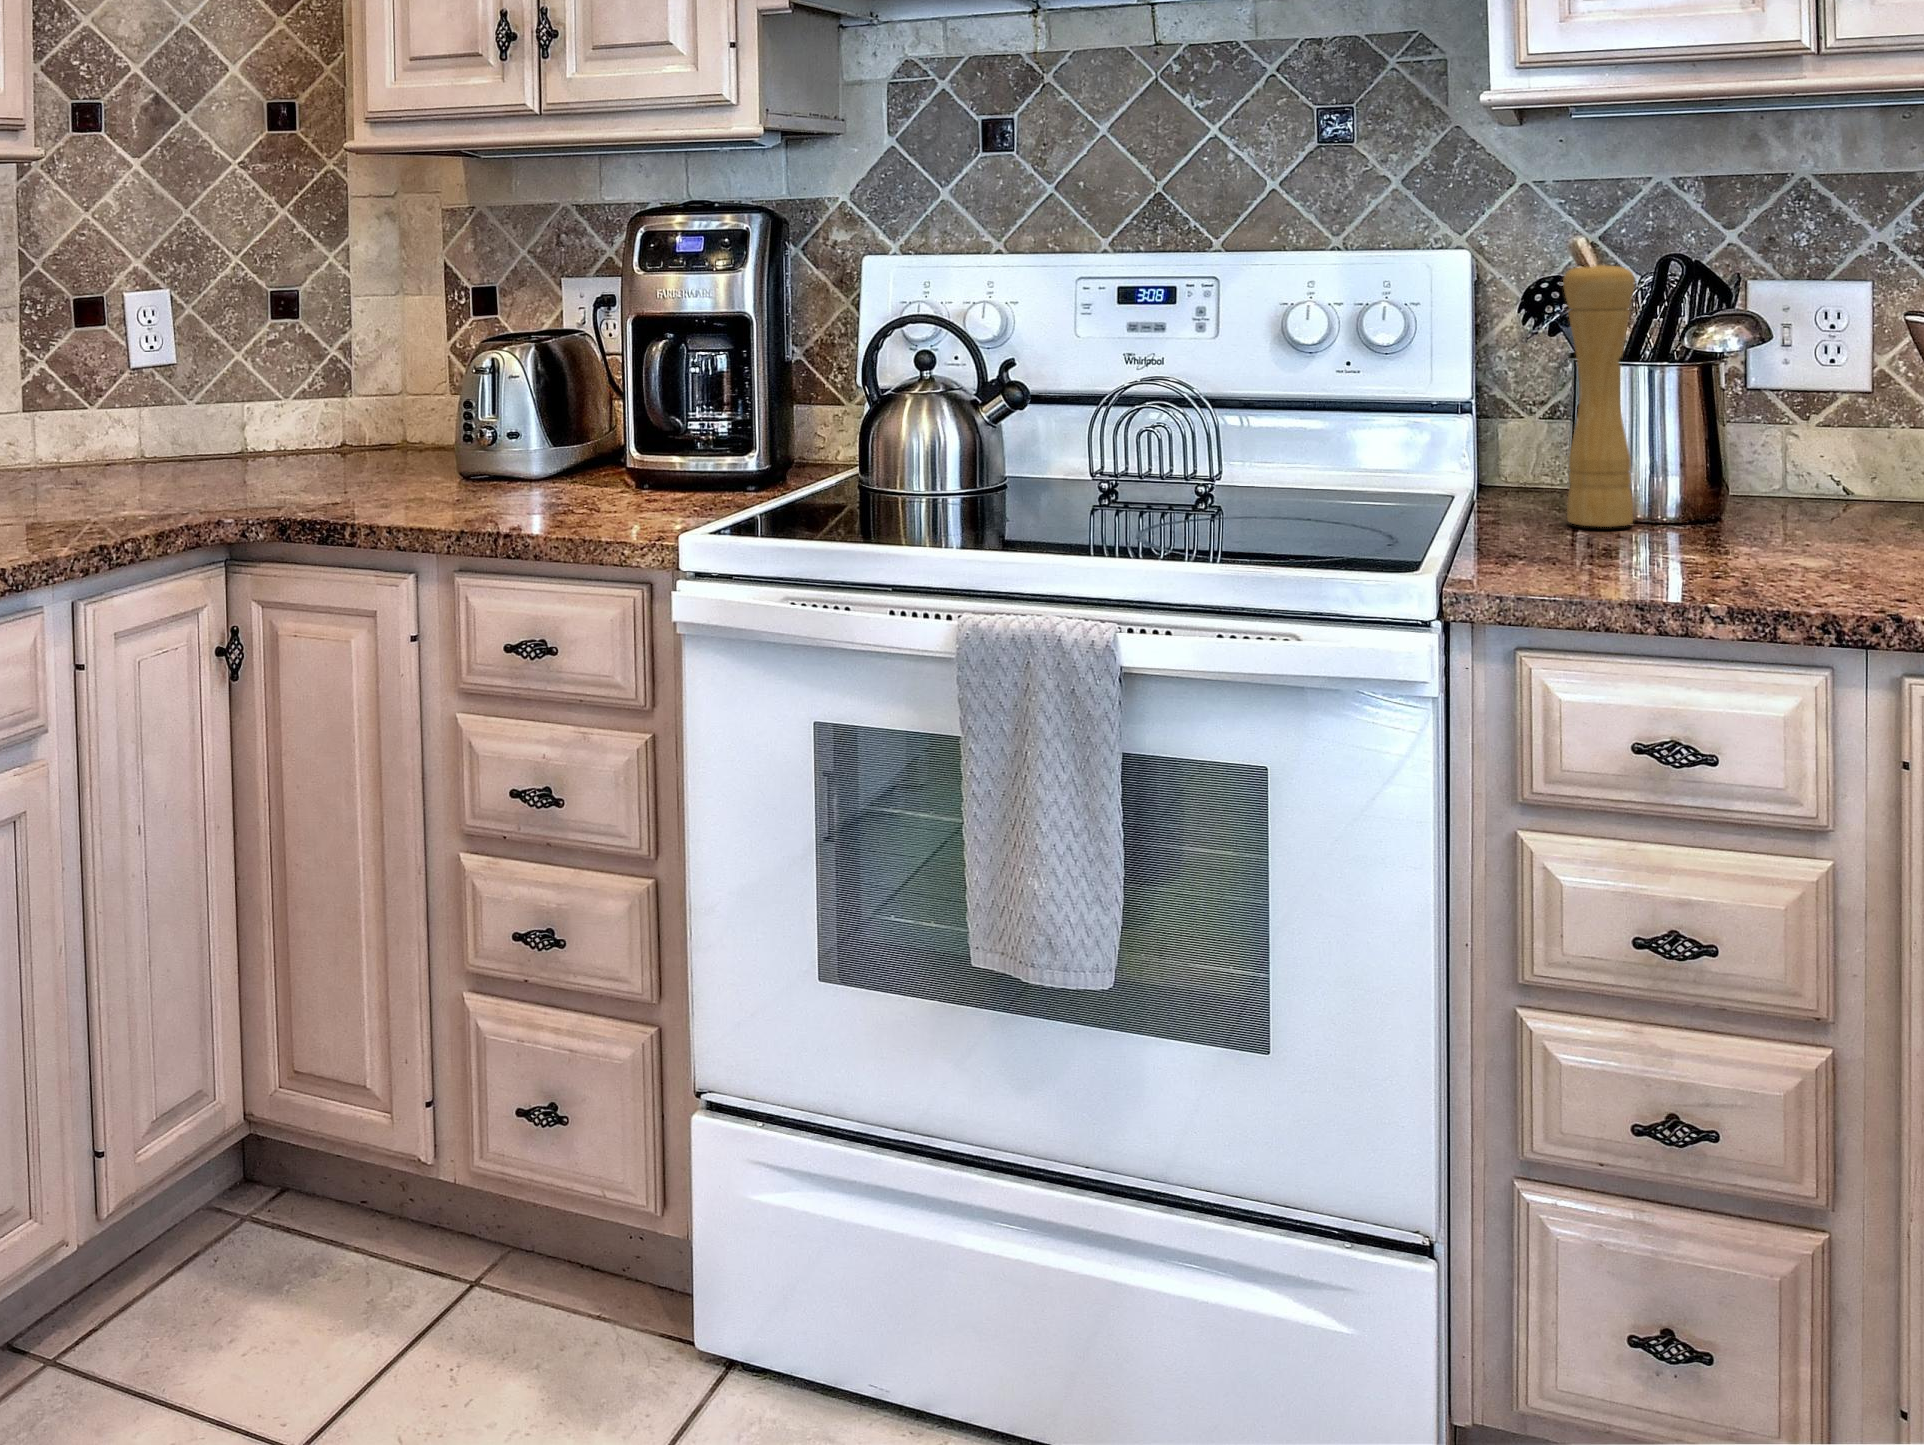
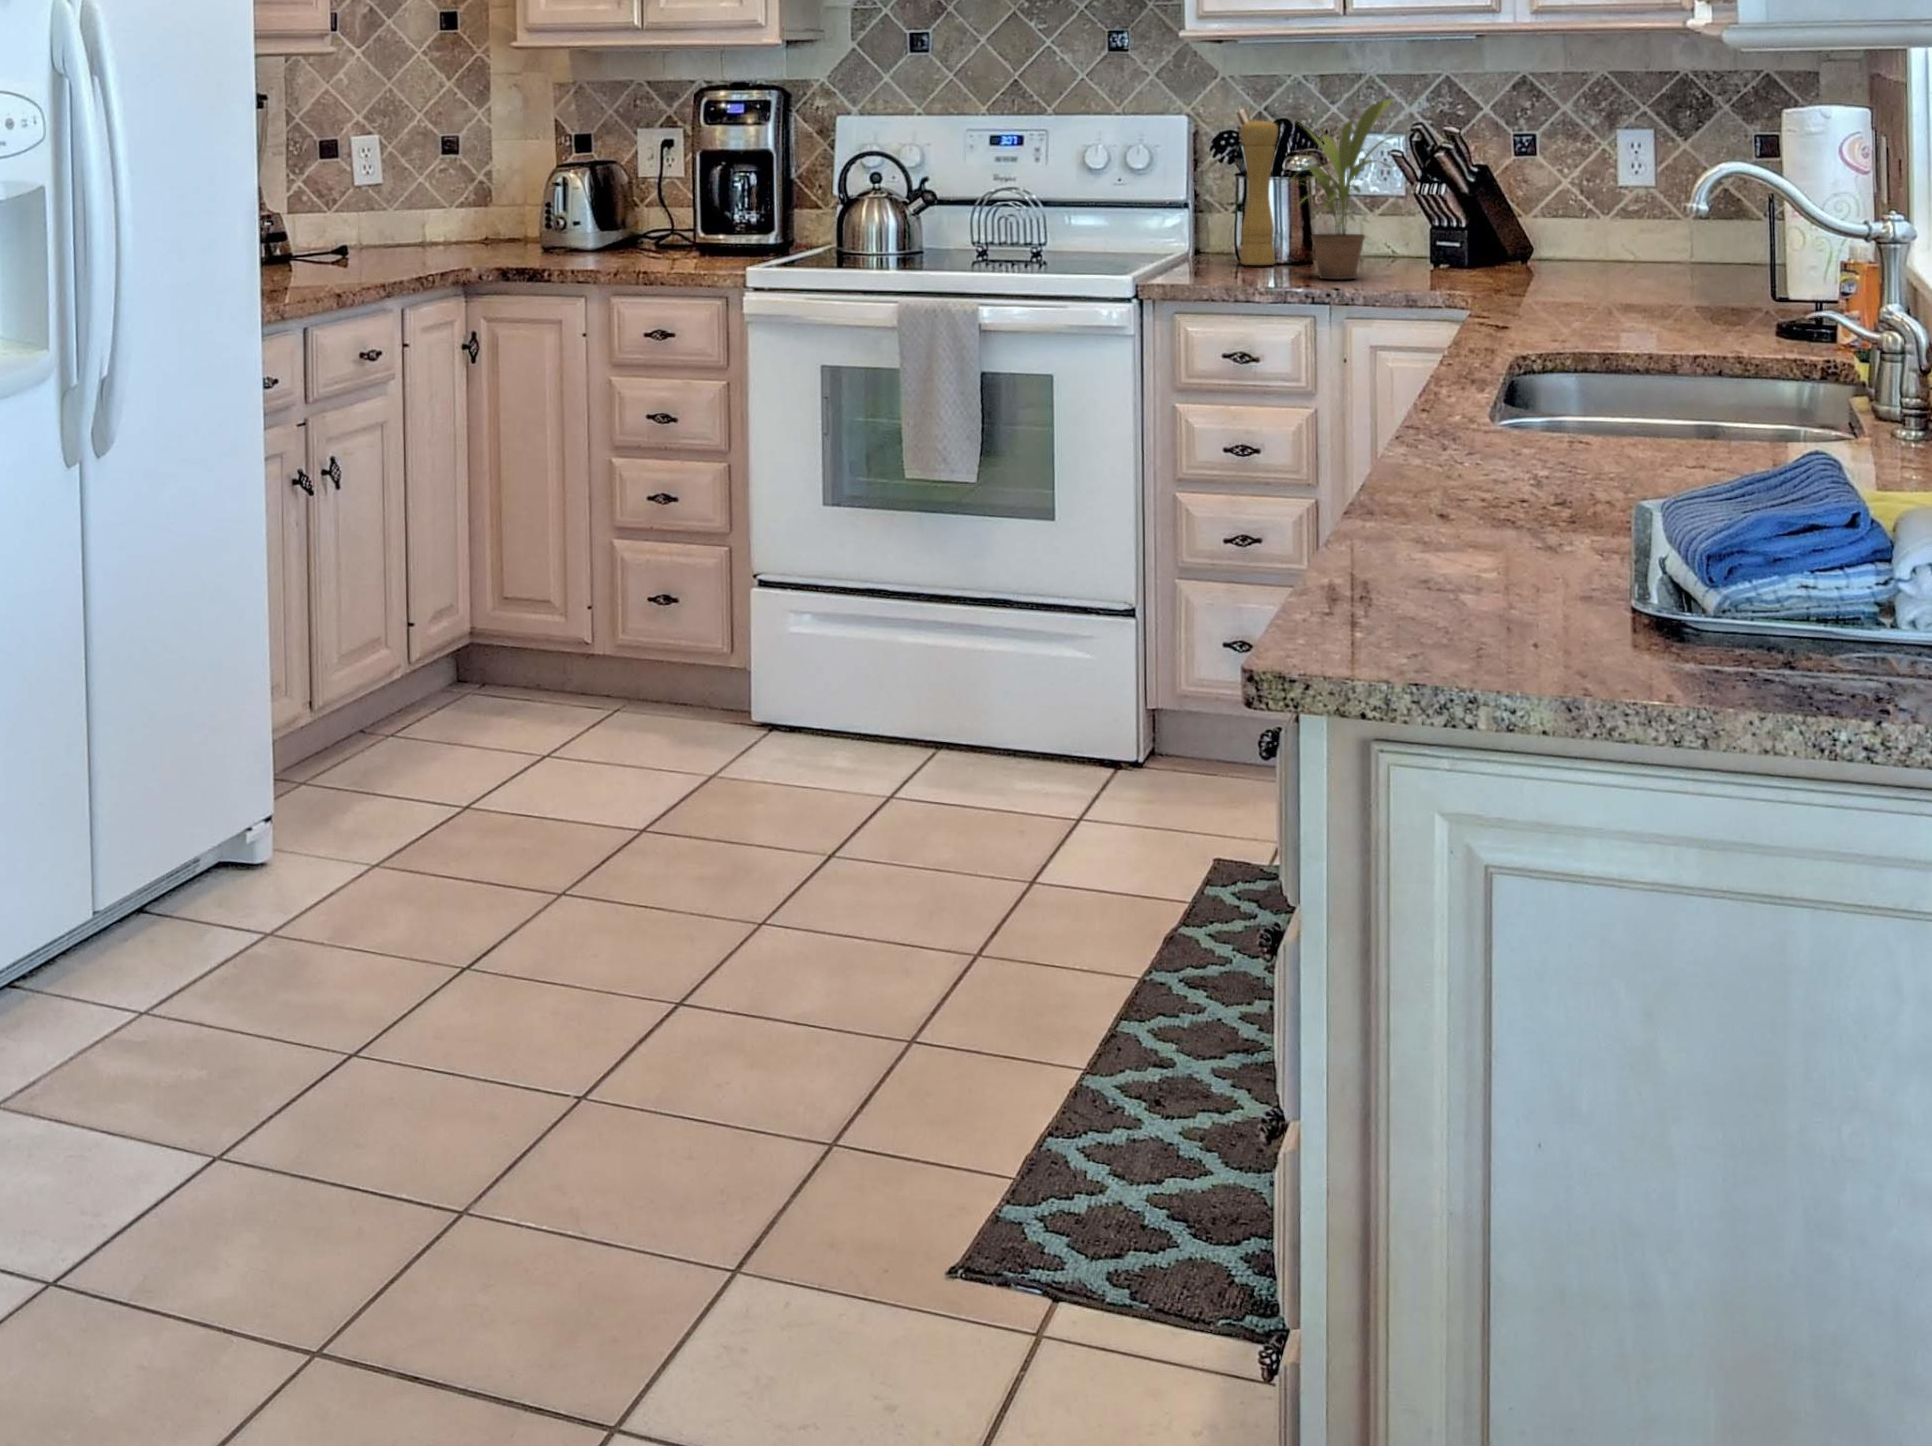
potted plant: none [1662,226,1912,569] -> present [1301,100,1394,279]

